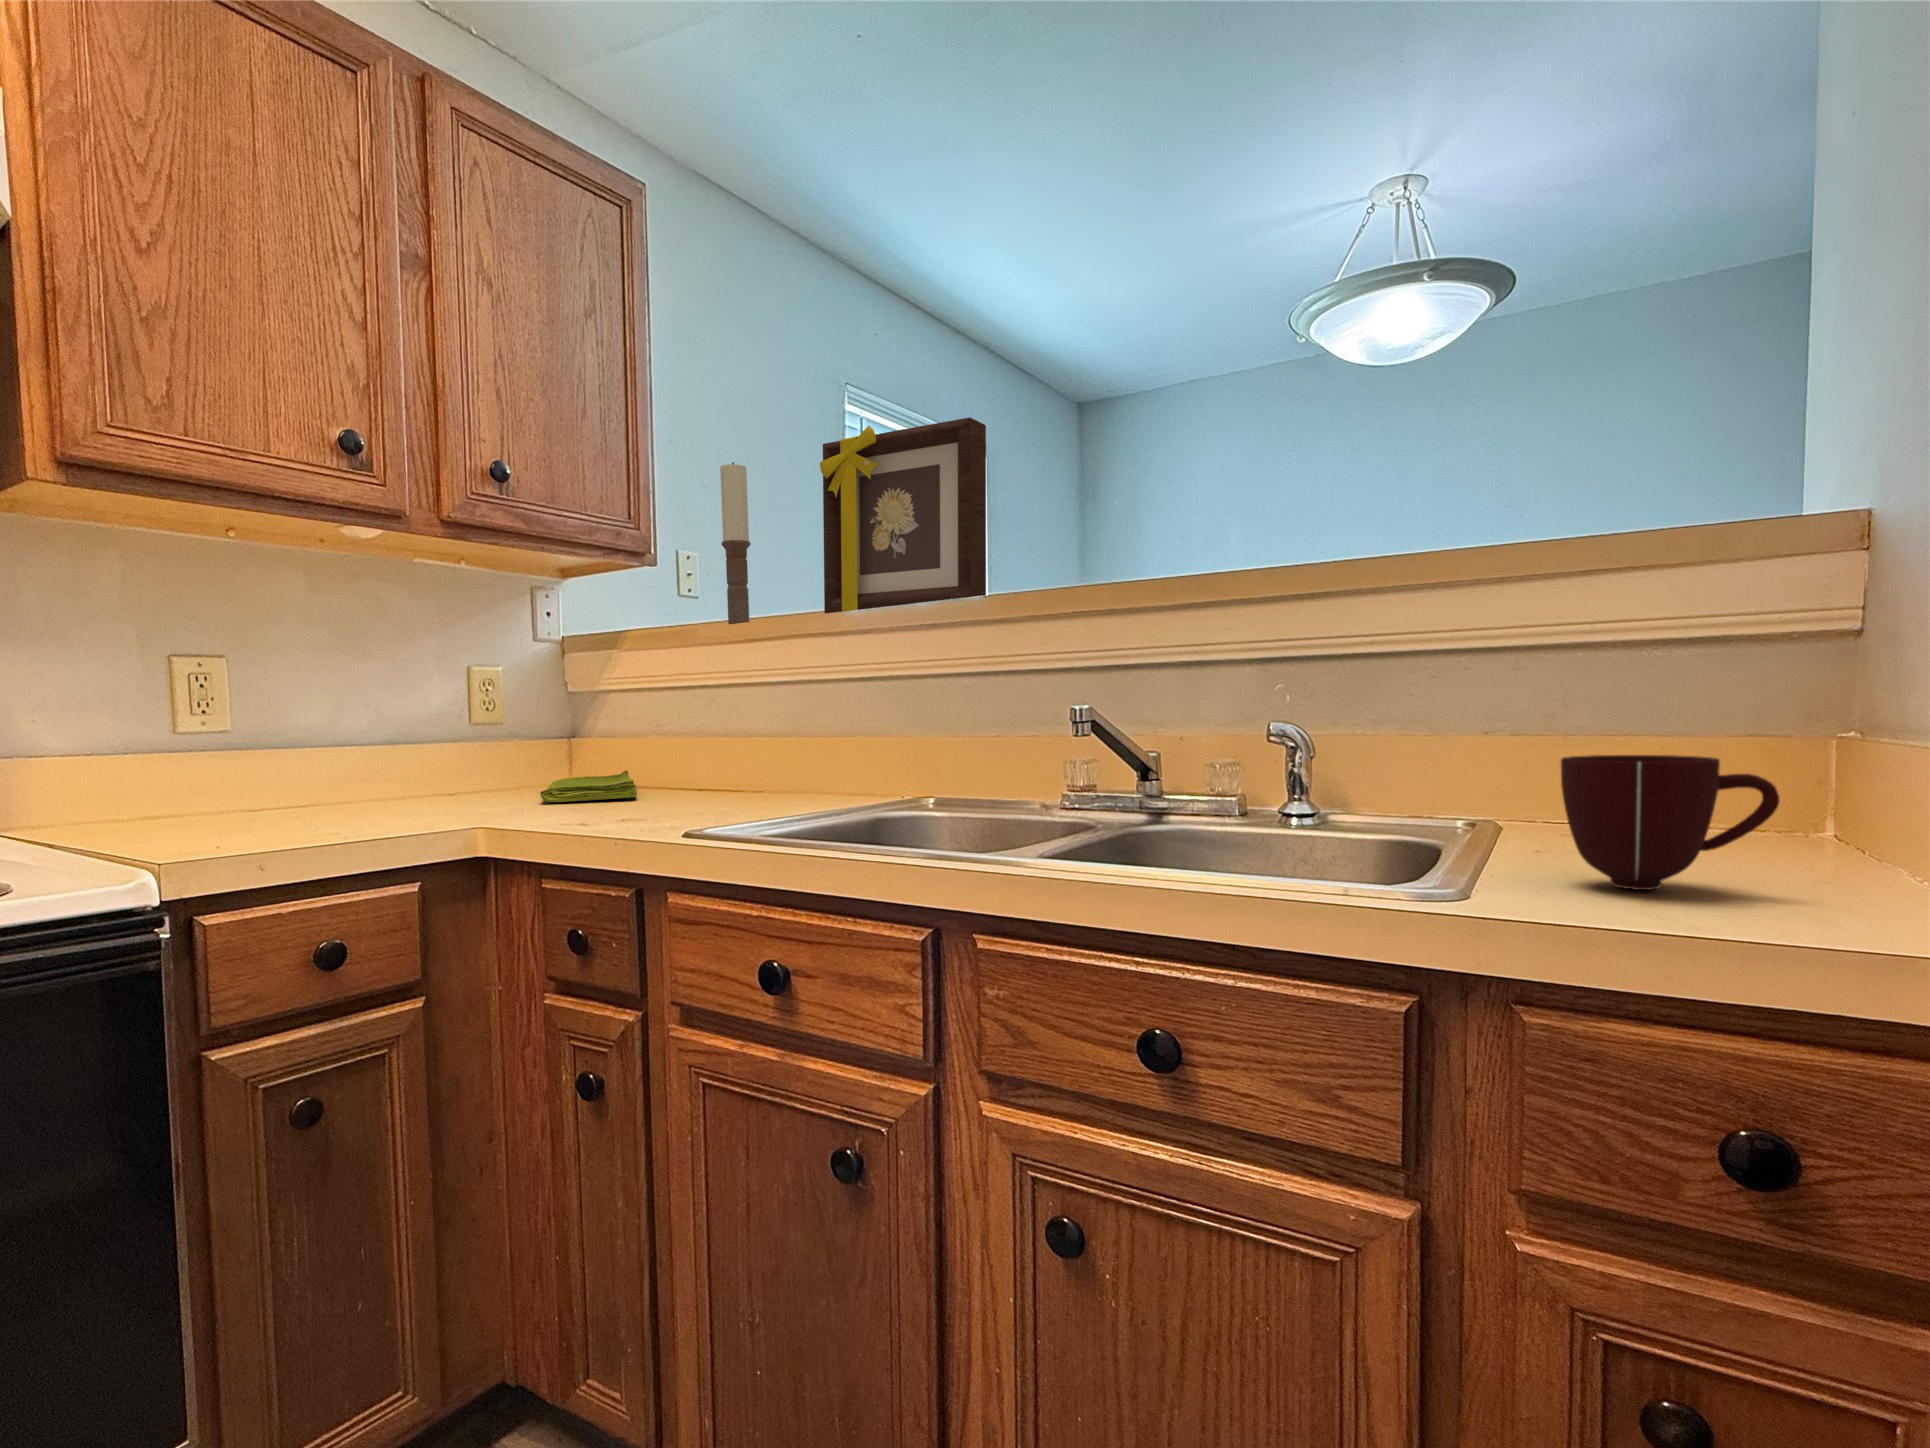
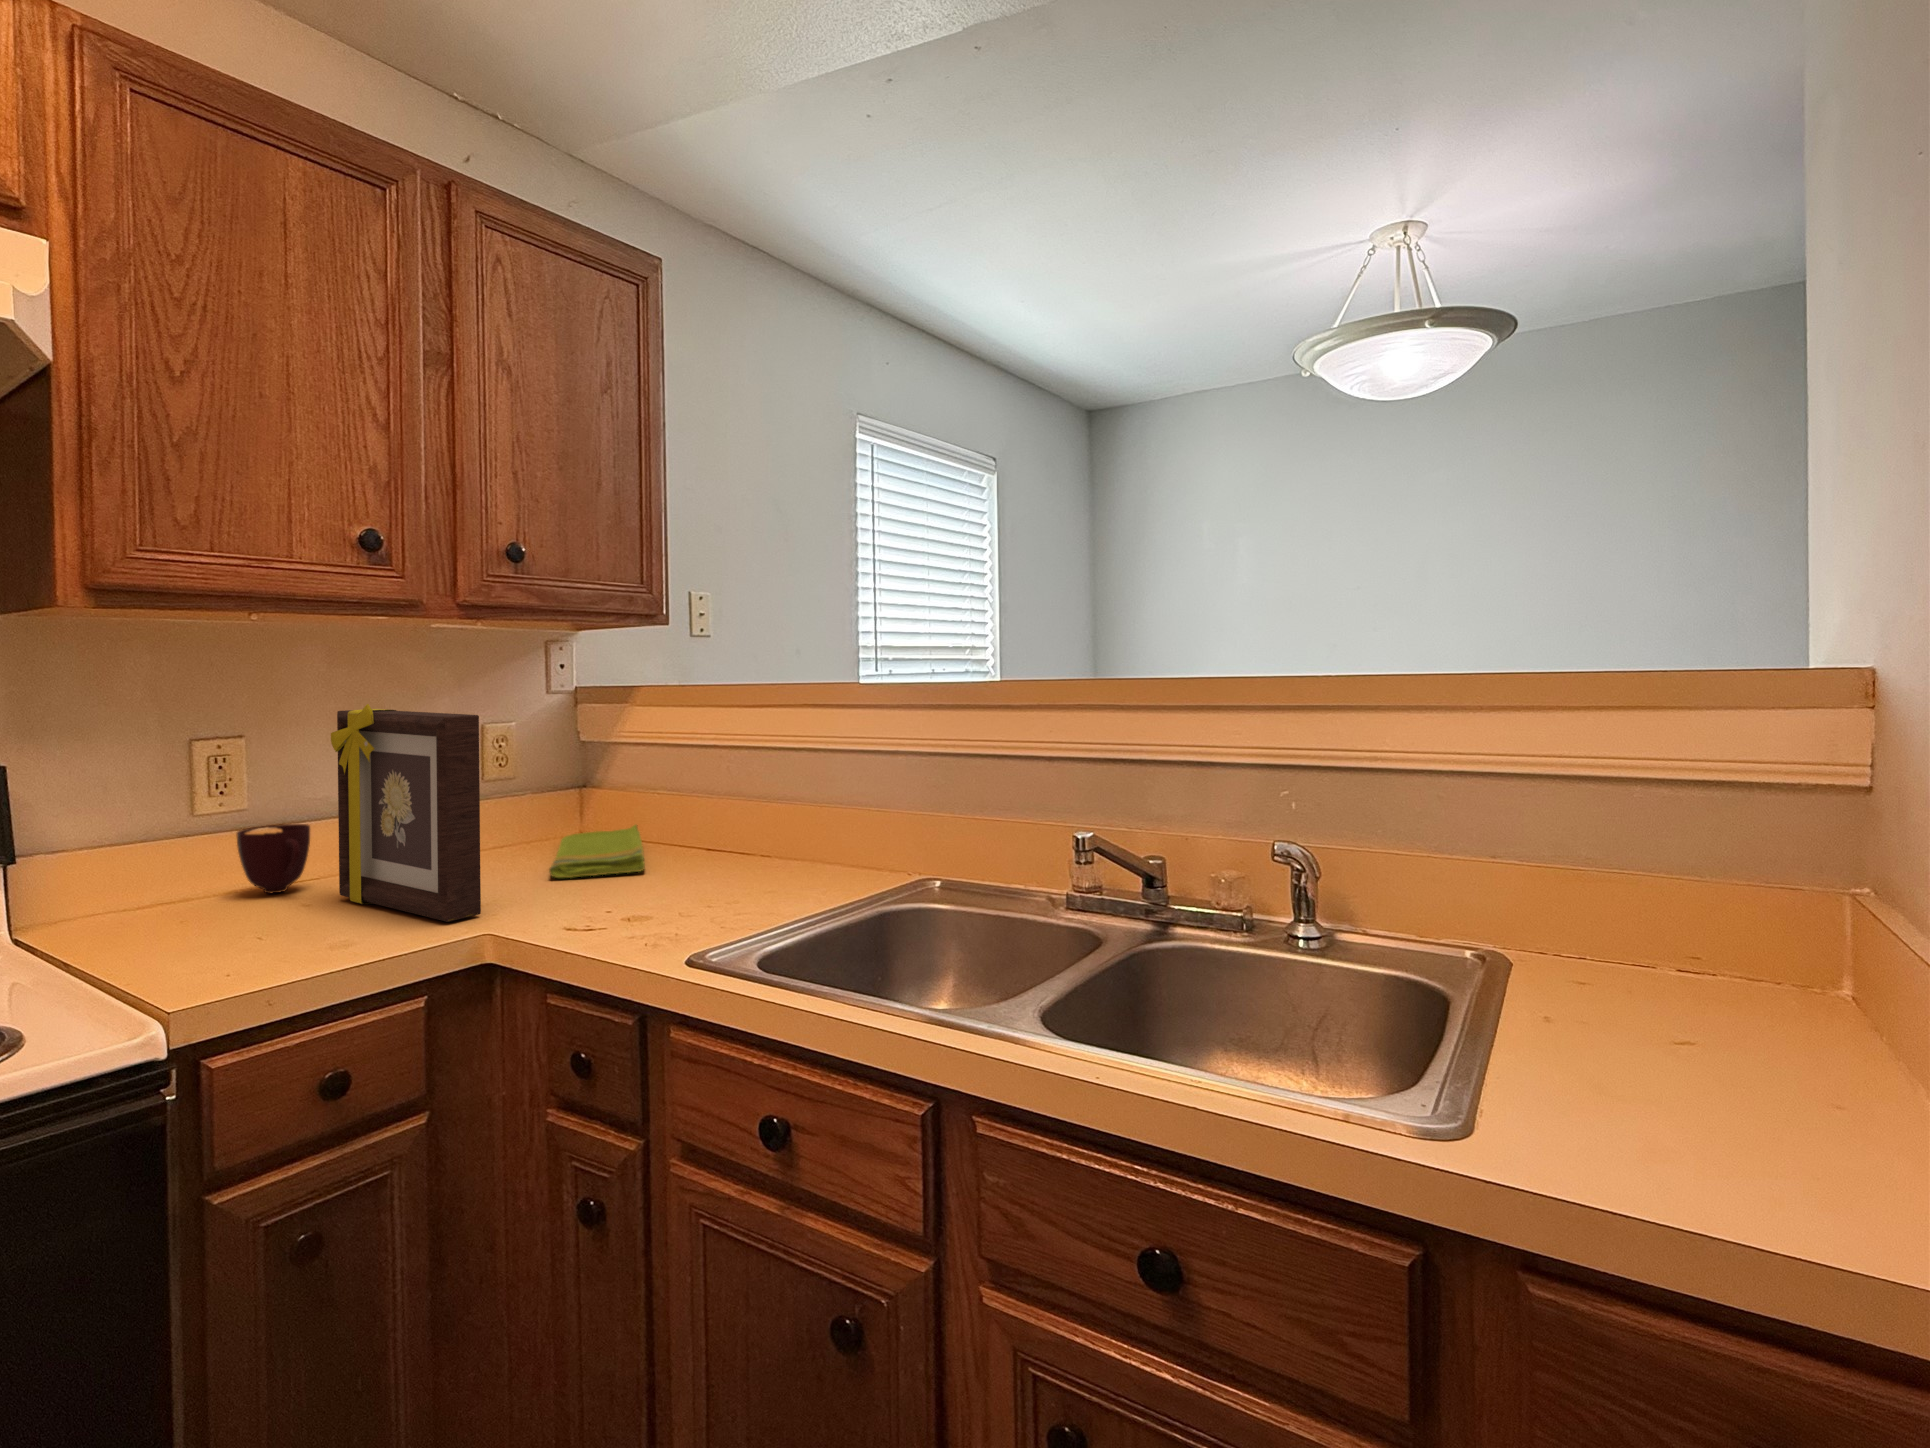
picture frame: present [820,417,986,613] -> present [331,704,481,922]
candle: present [720,462,751,624] -> none [733,531,763,694]
mug: present [1561,755,1779,890] -> present [237,824,310,894]

